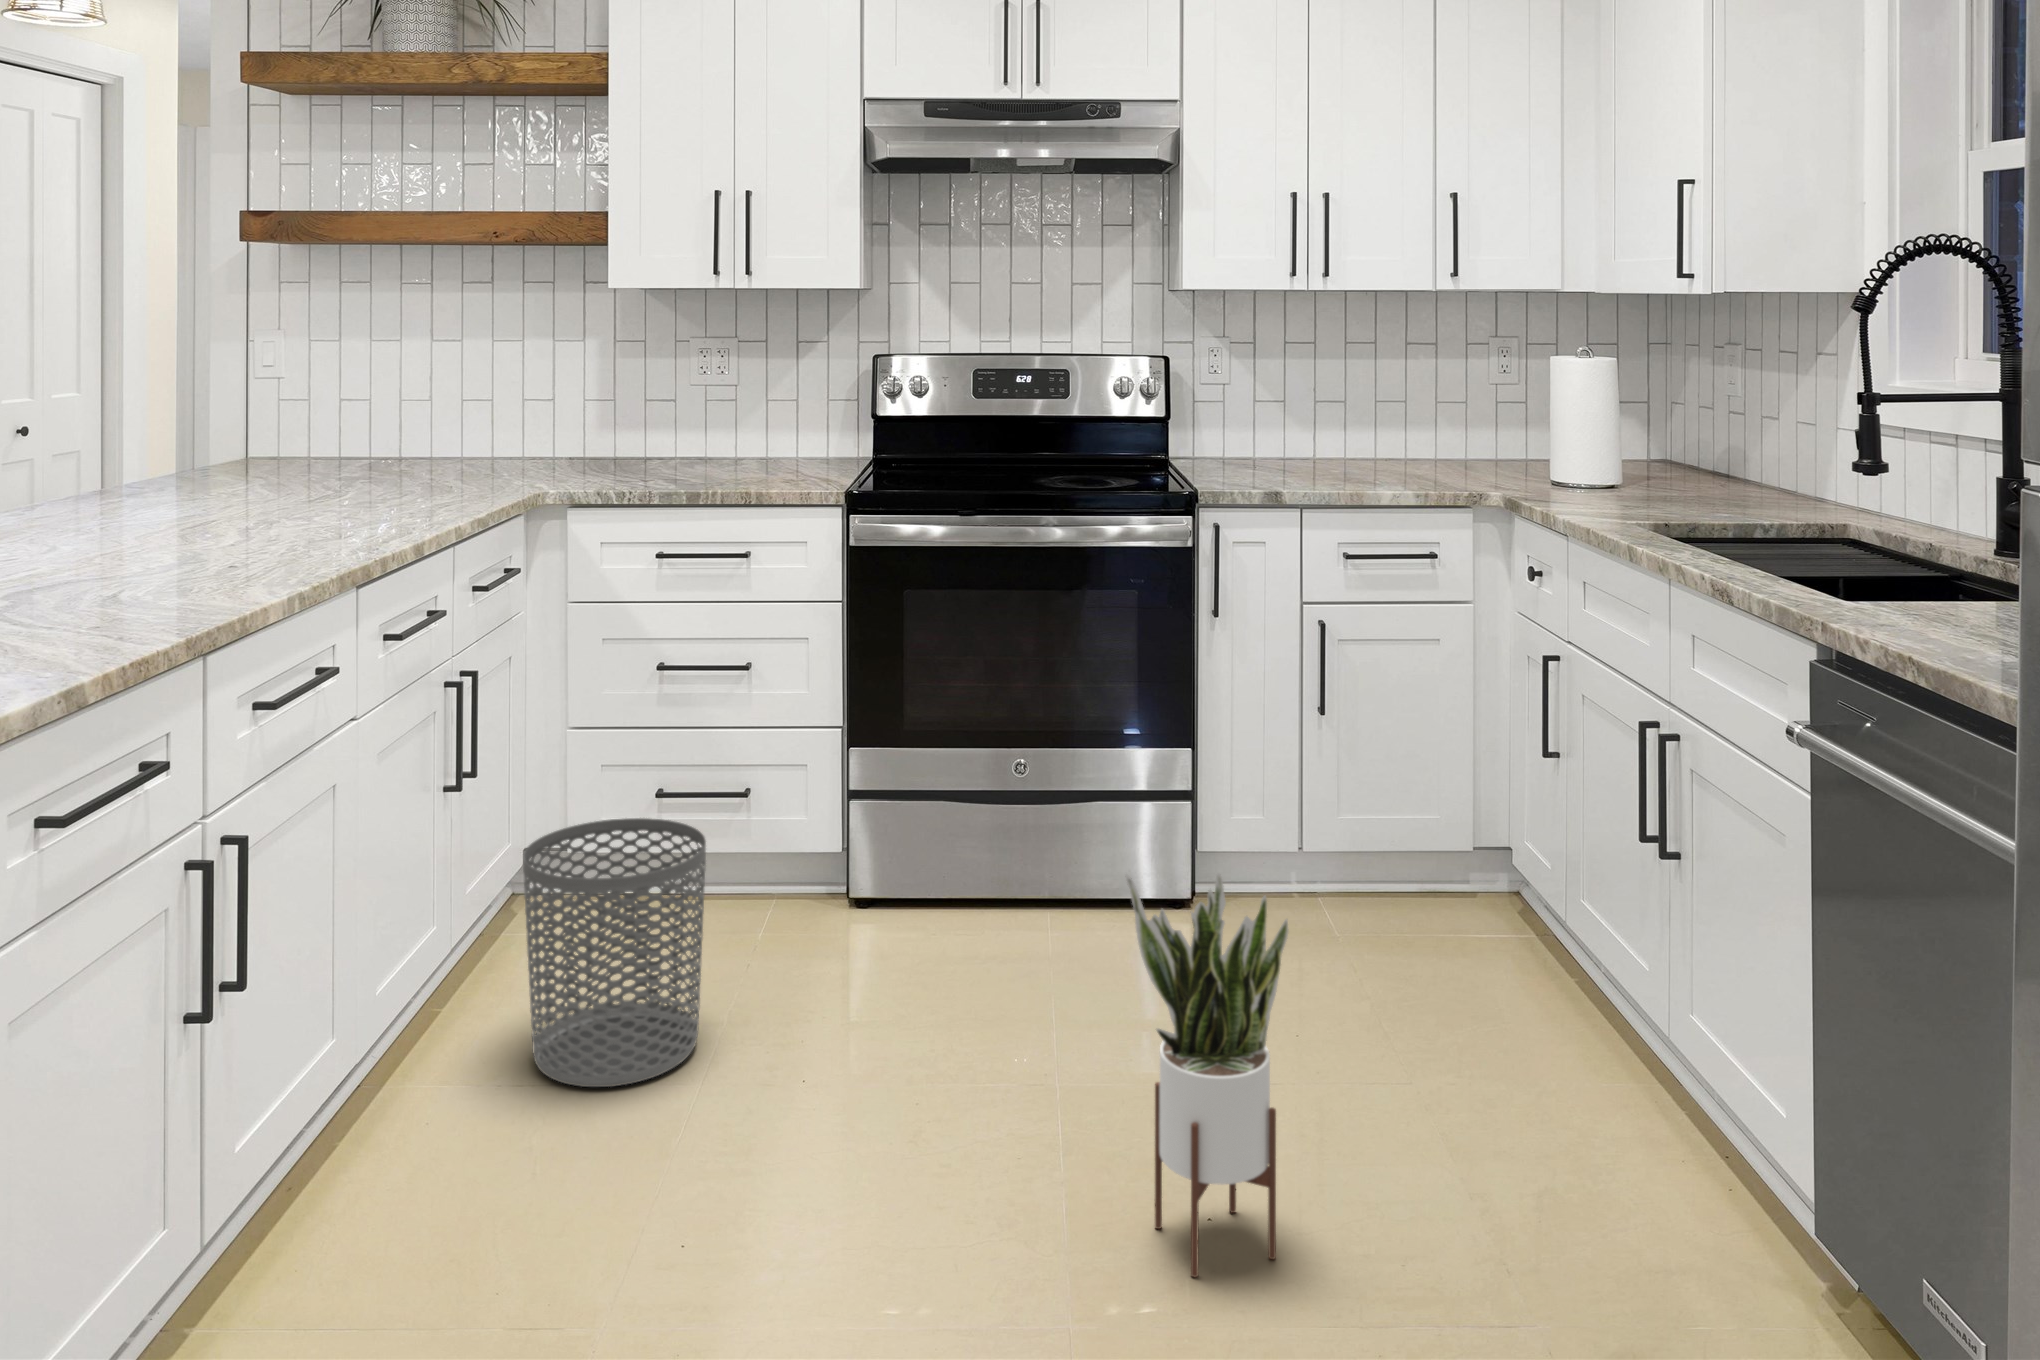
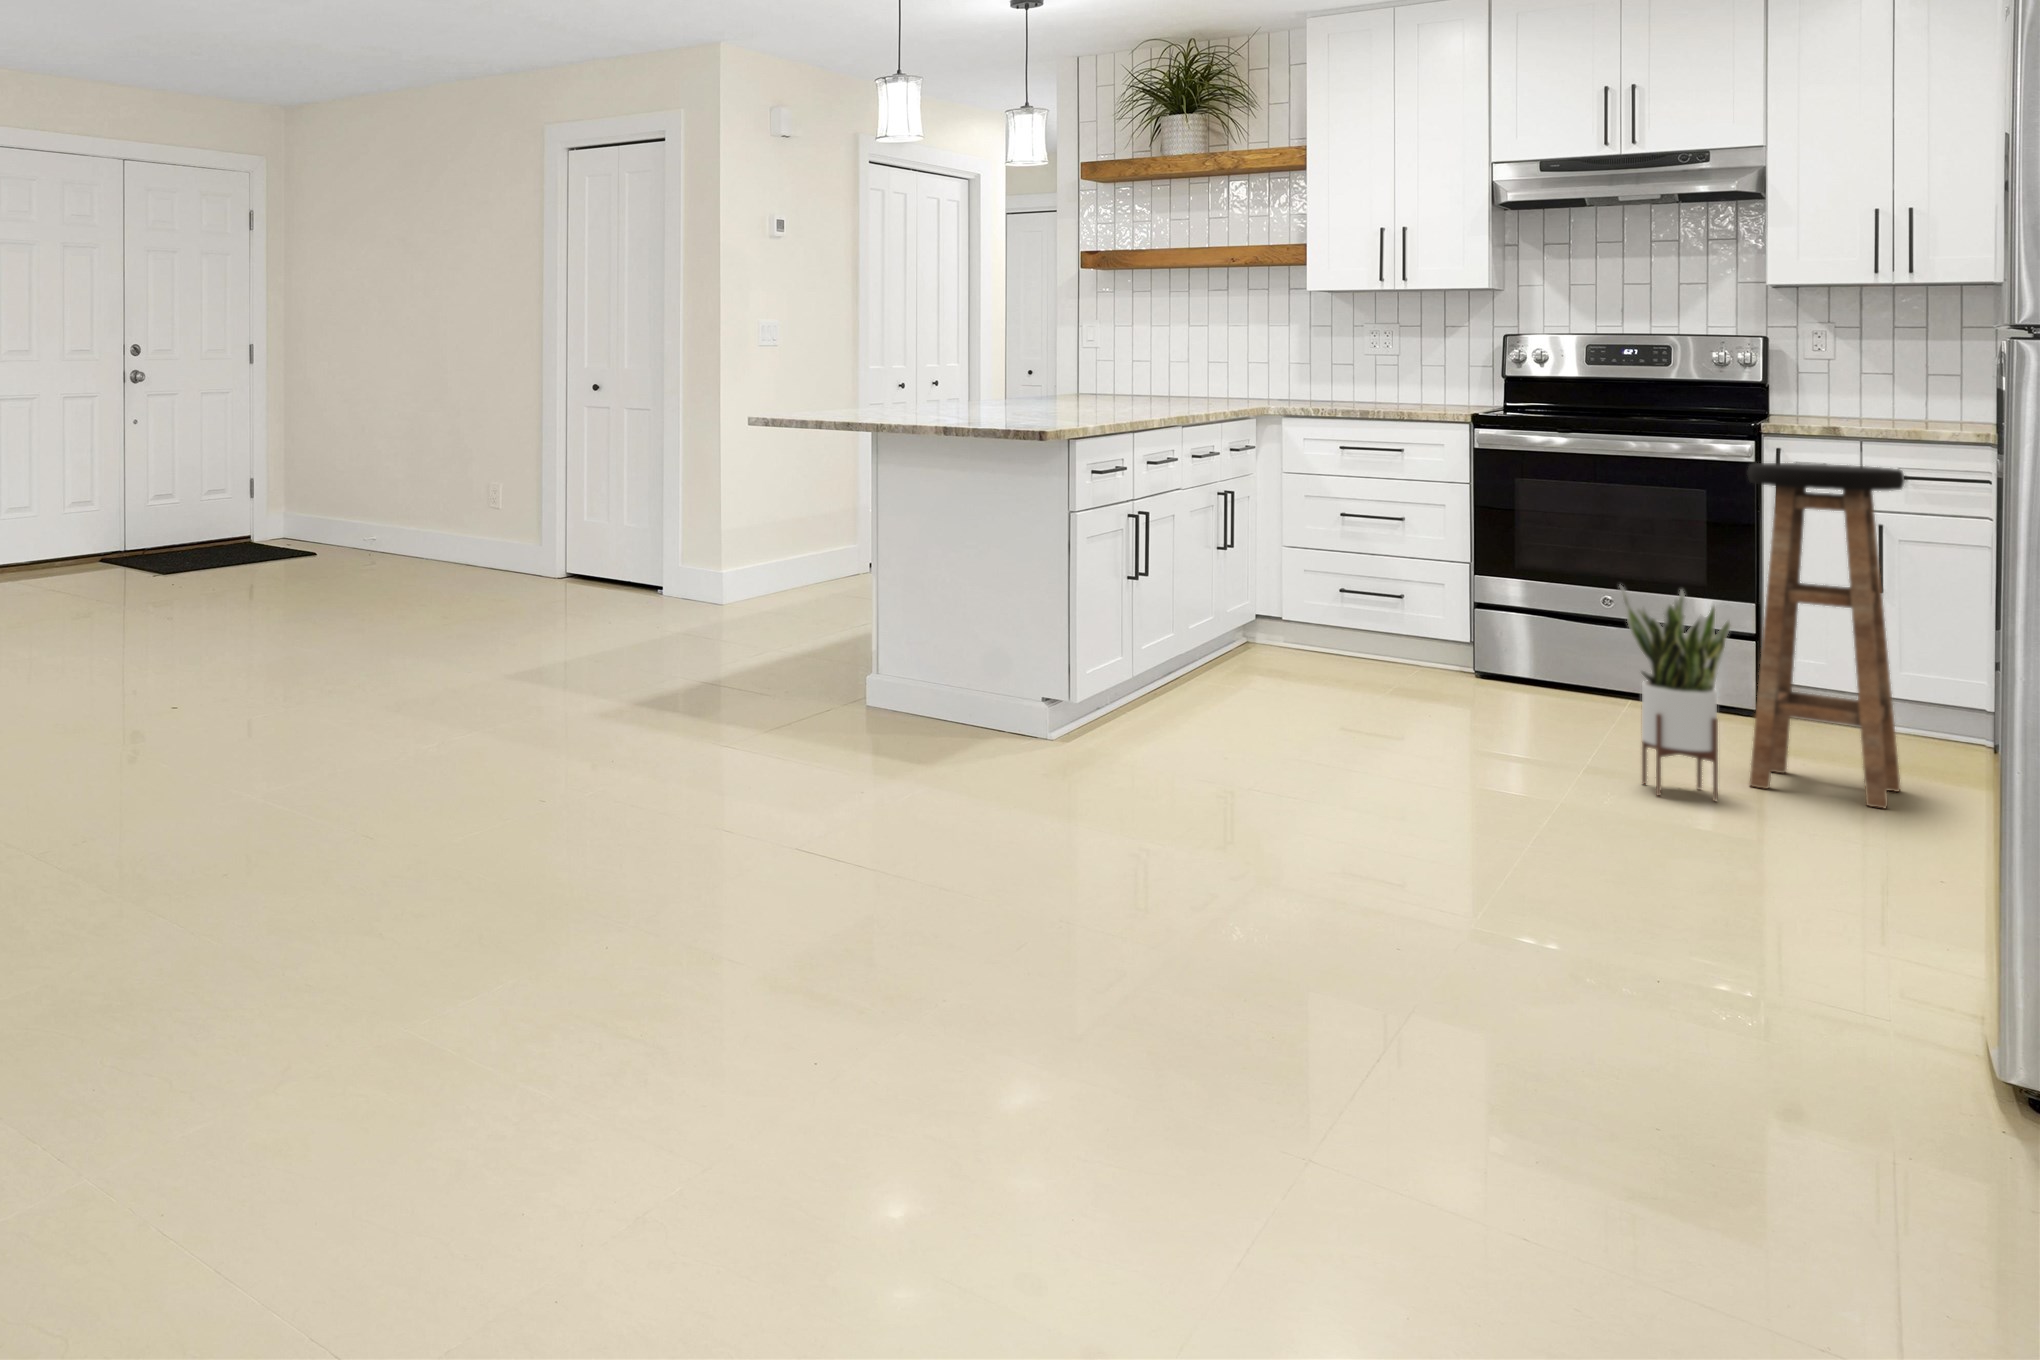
bar stool: none [1267,592,1466,1175] -> present [1747,463,1905,809]
waste bin: present [523,818,706,1087] -> none [1263,579,1371,706]

